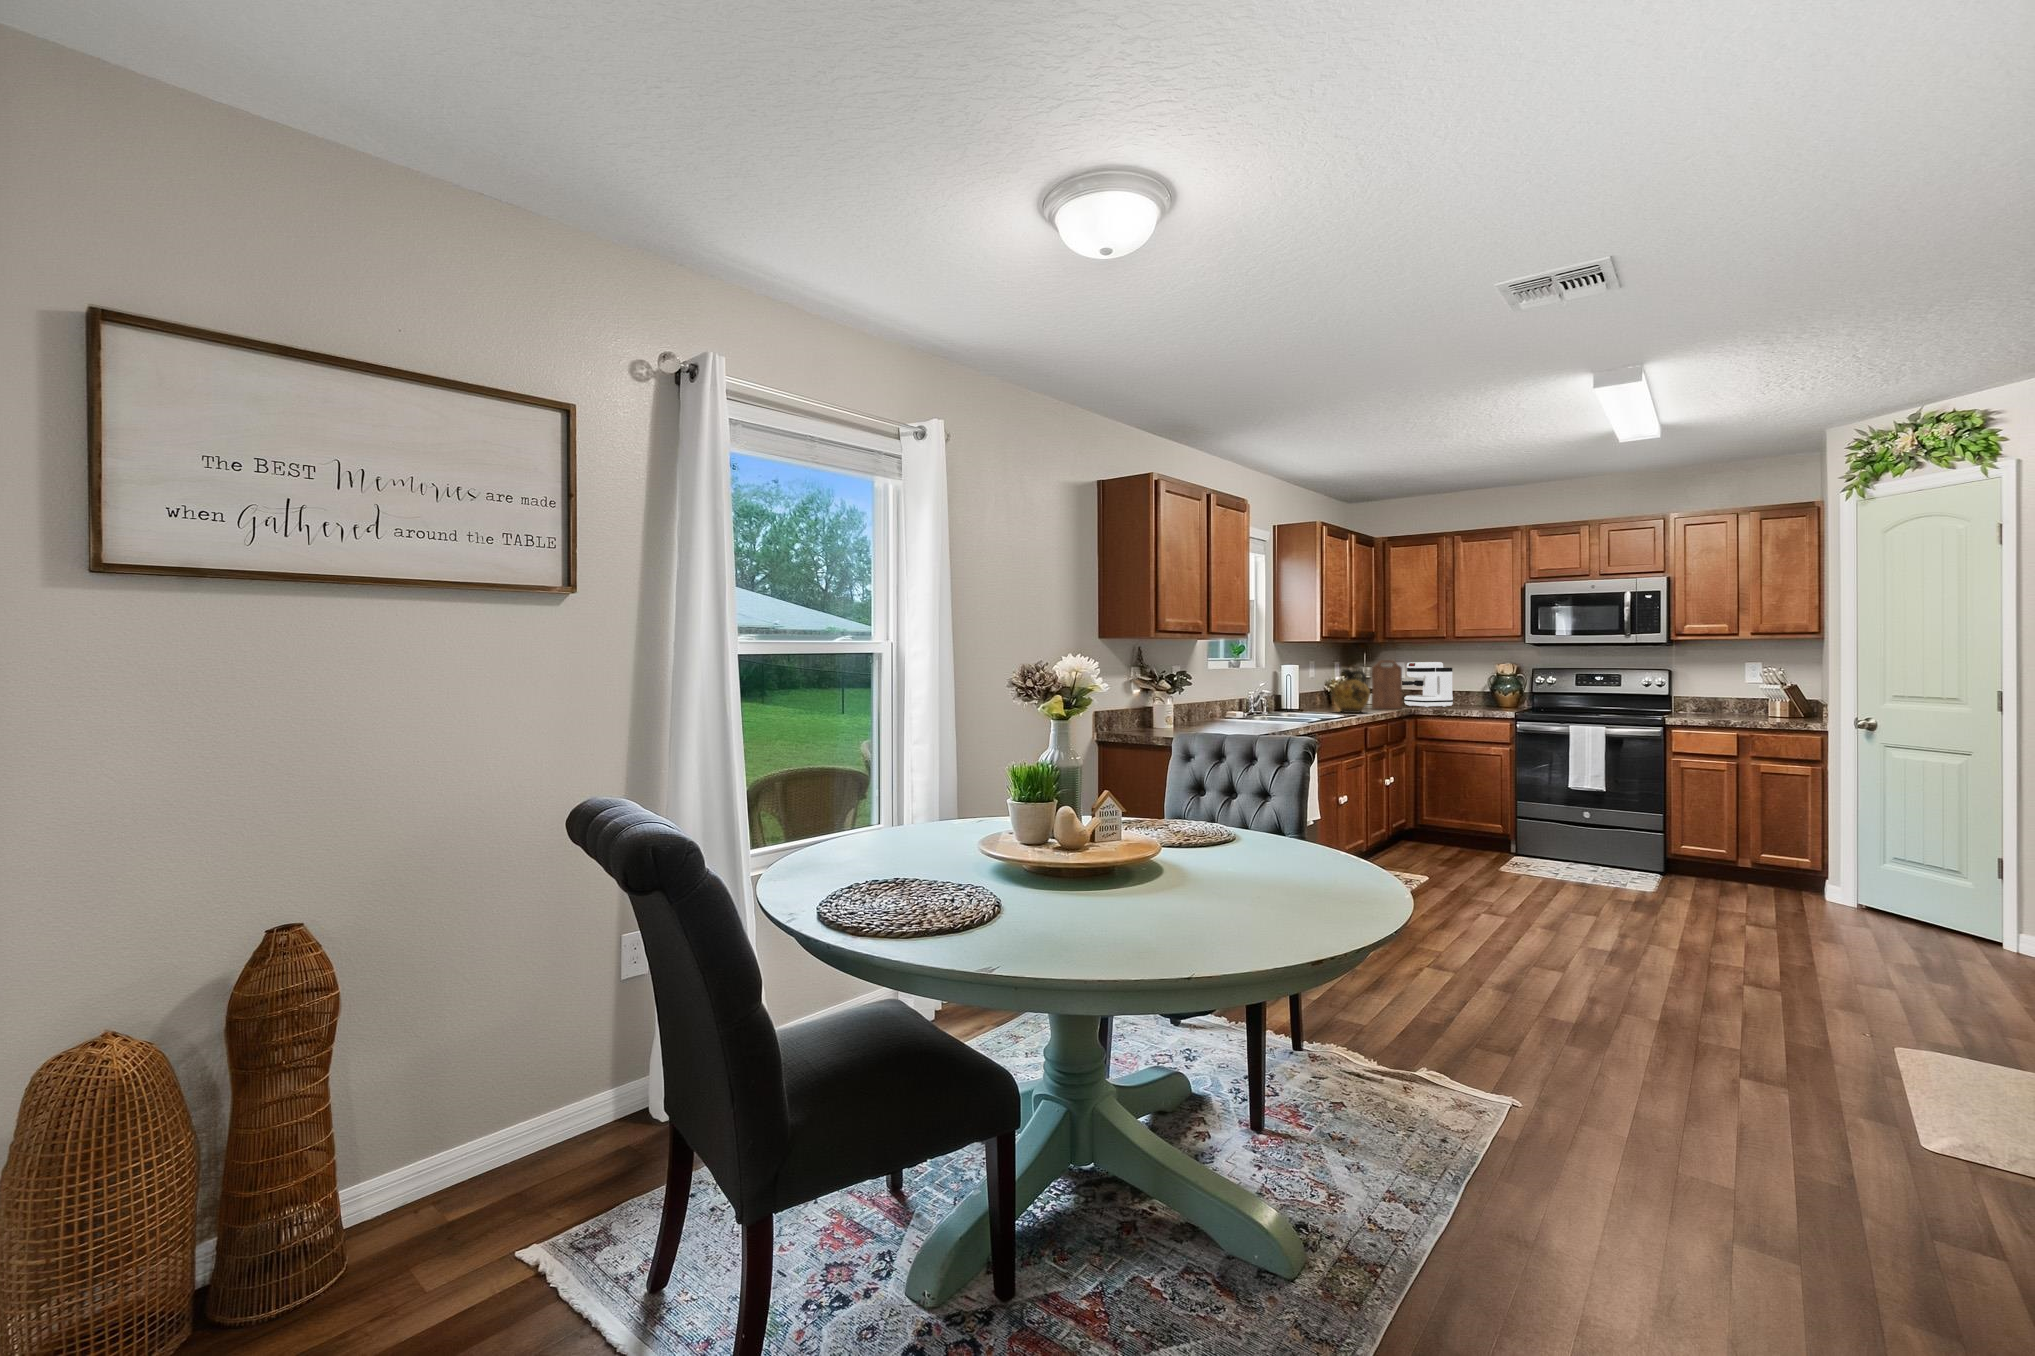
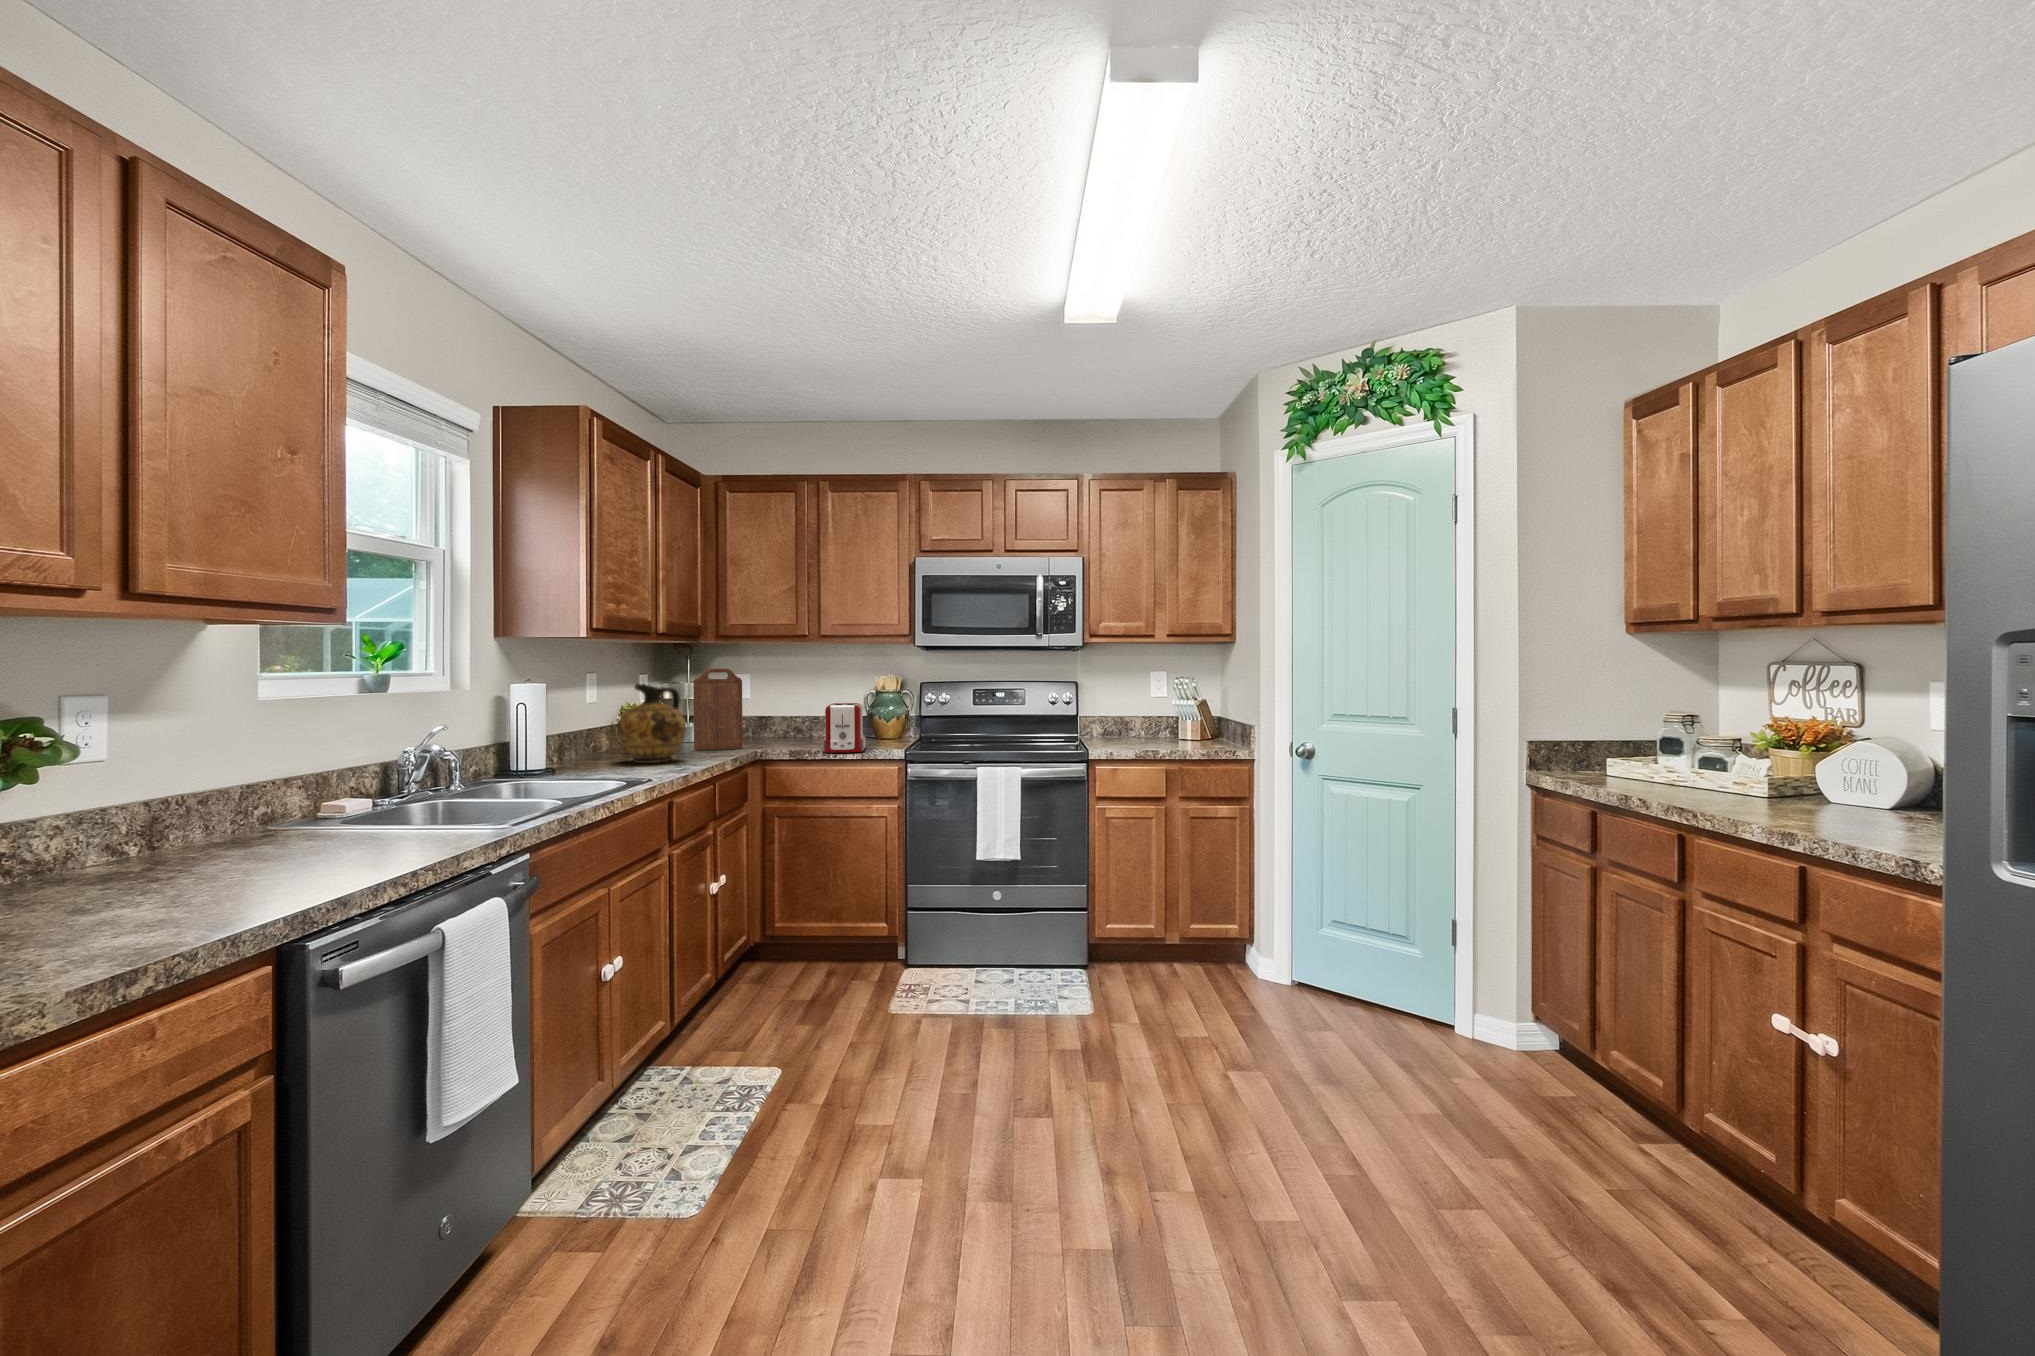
coffee maker: present [1402,662,1453,707] -> none [738,672,817,743]
toaster: none [1455,682,1486,713] -> present [822,703,866,753]

